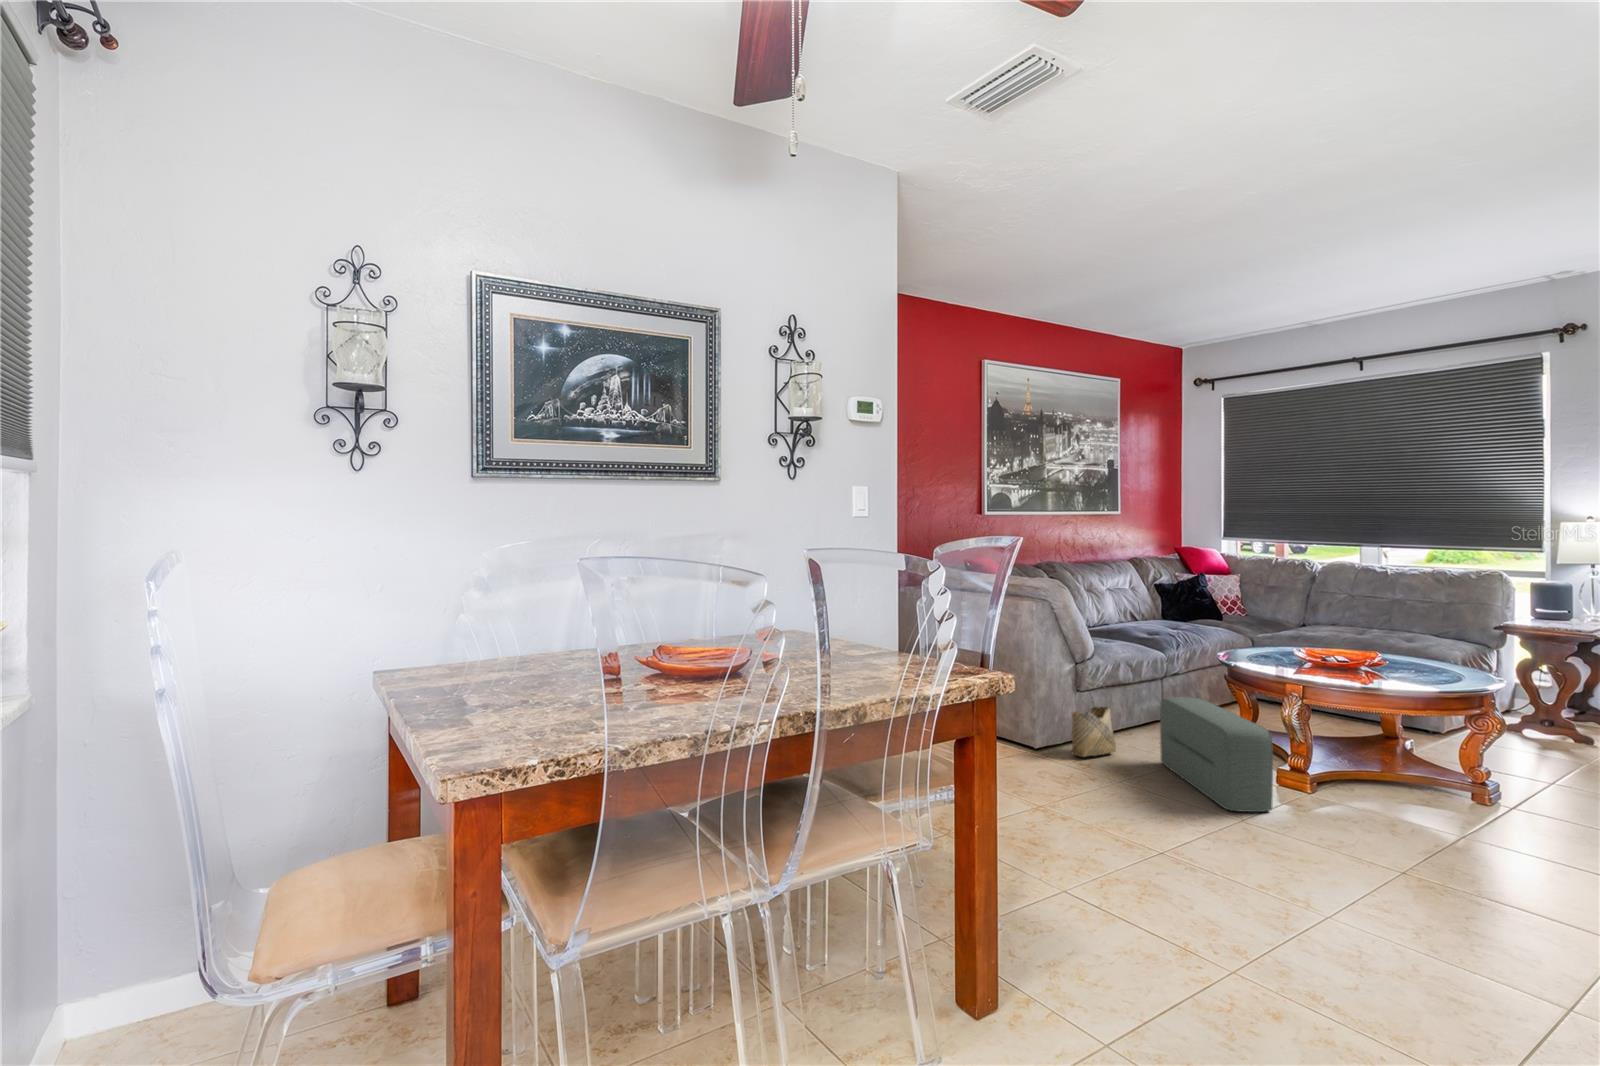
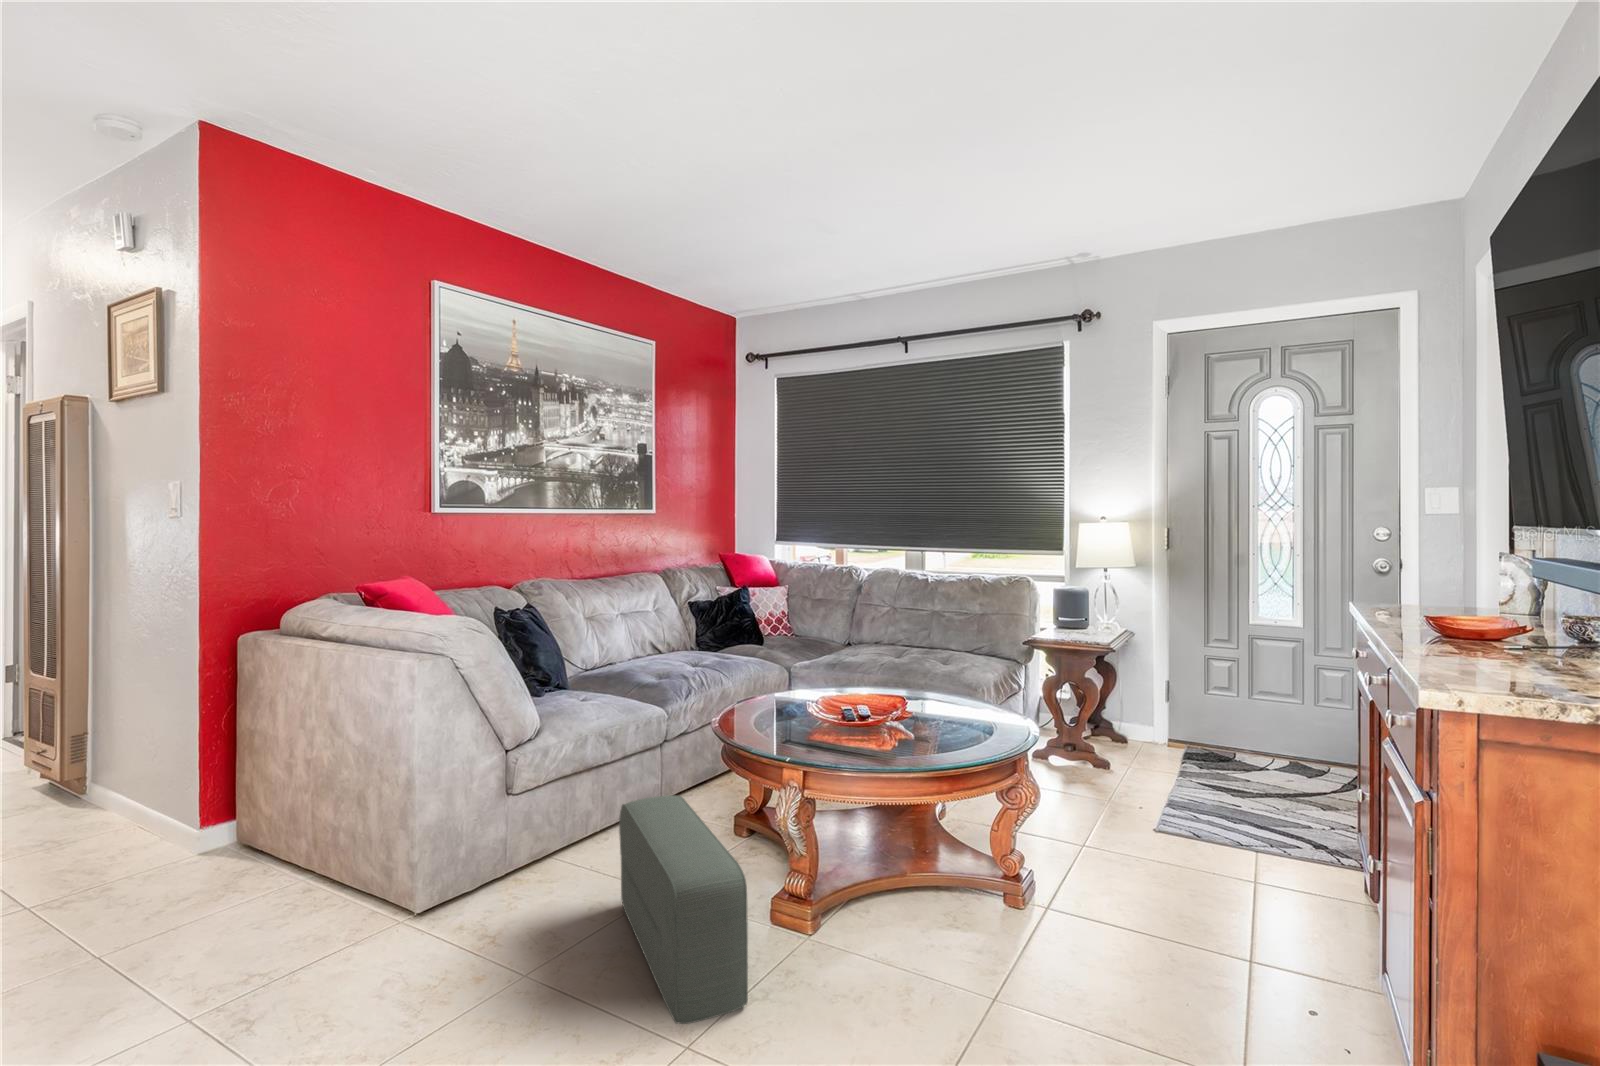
woven basket: present [1071,692,1116,757] -> none [479,787,561,920]

